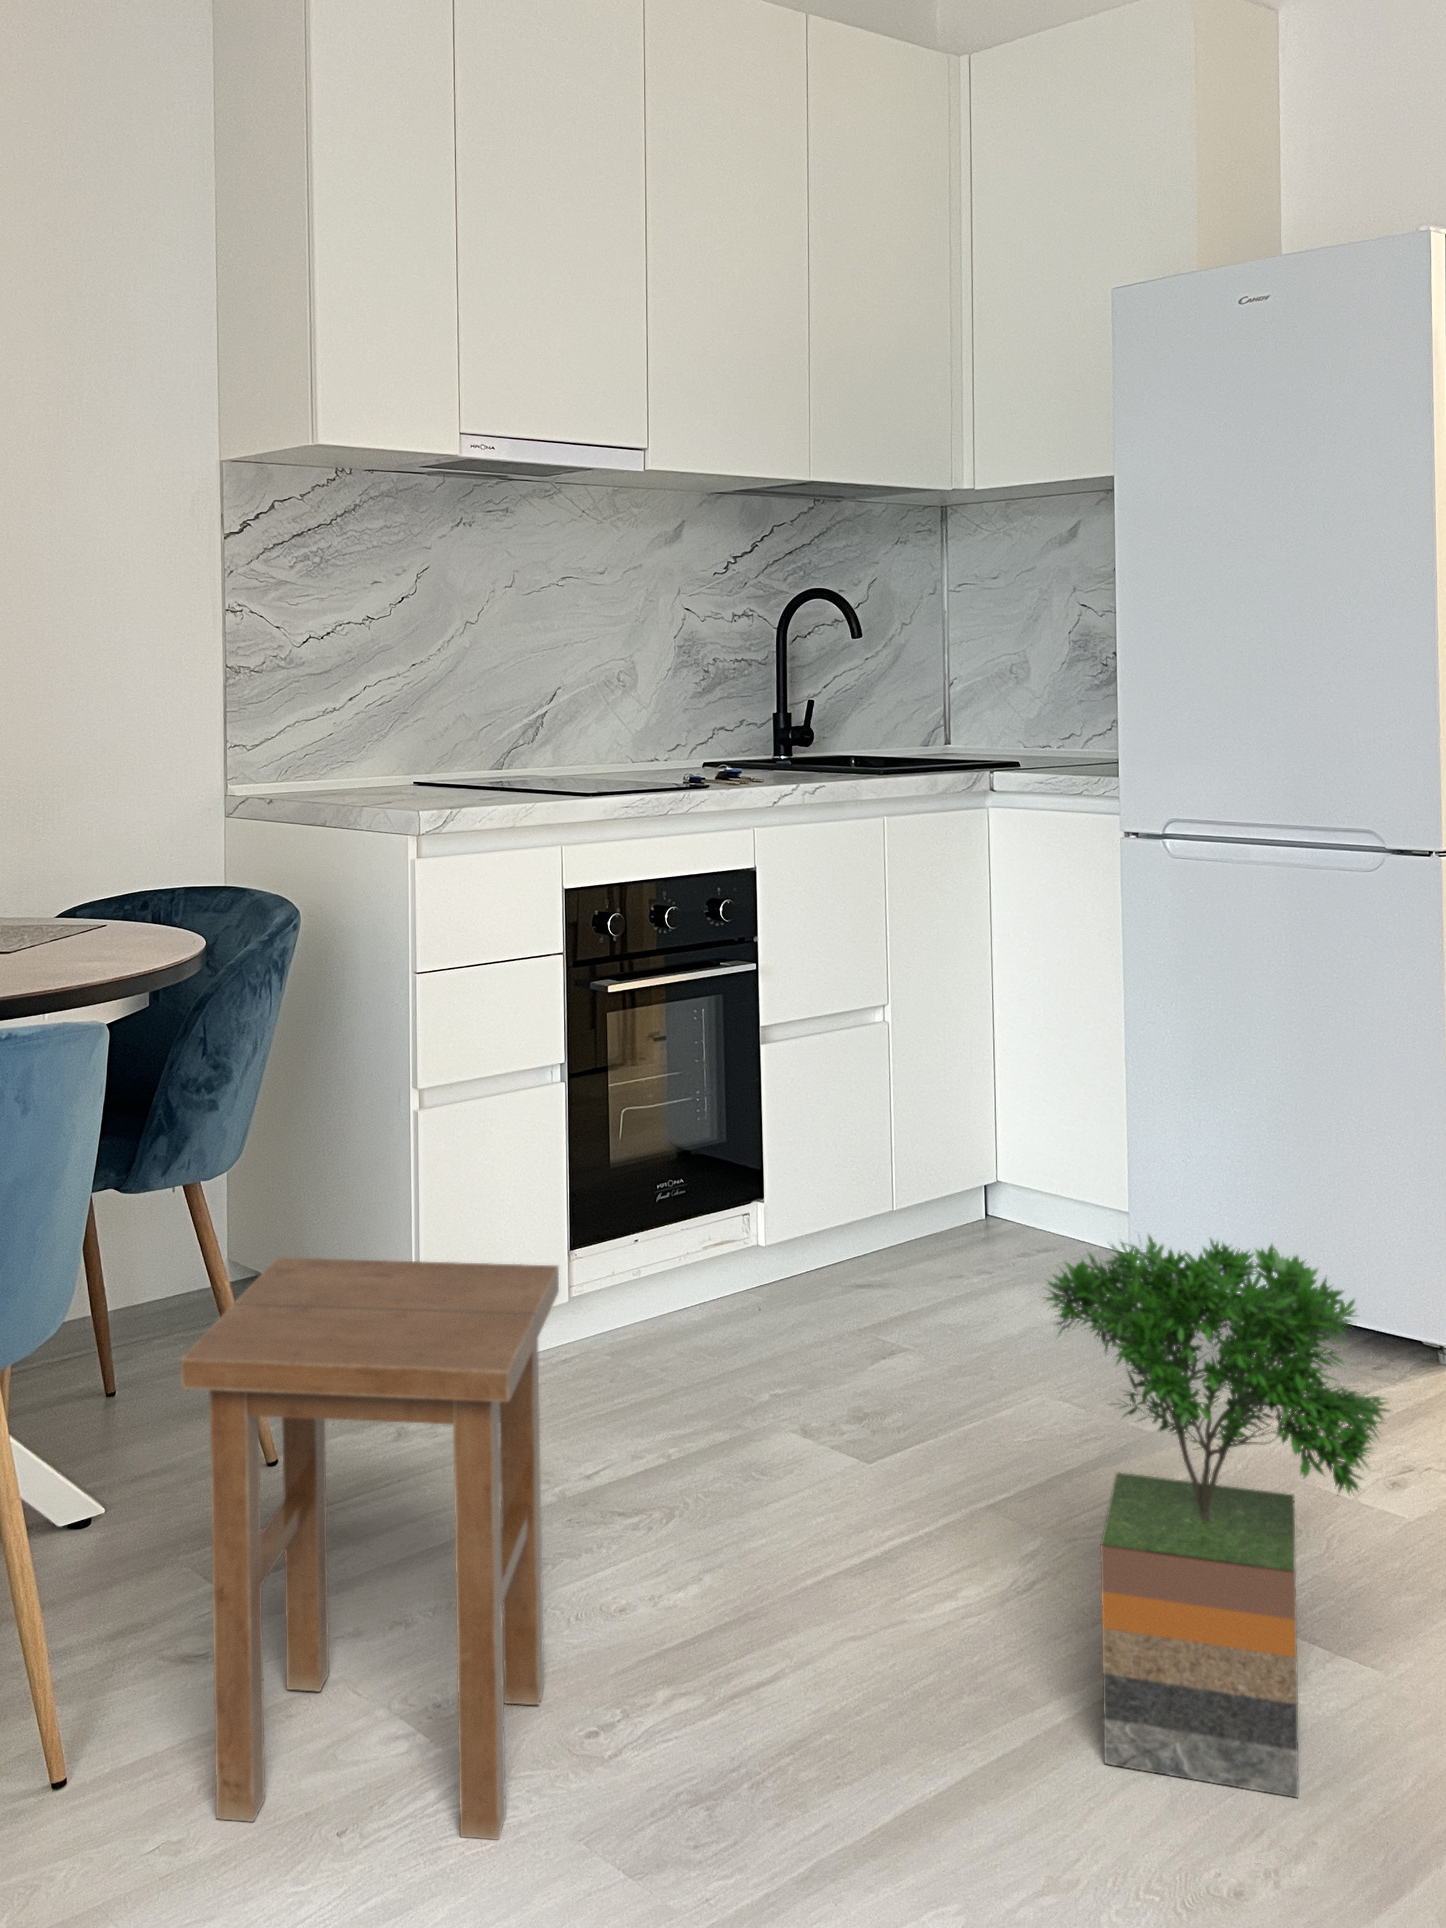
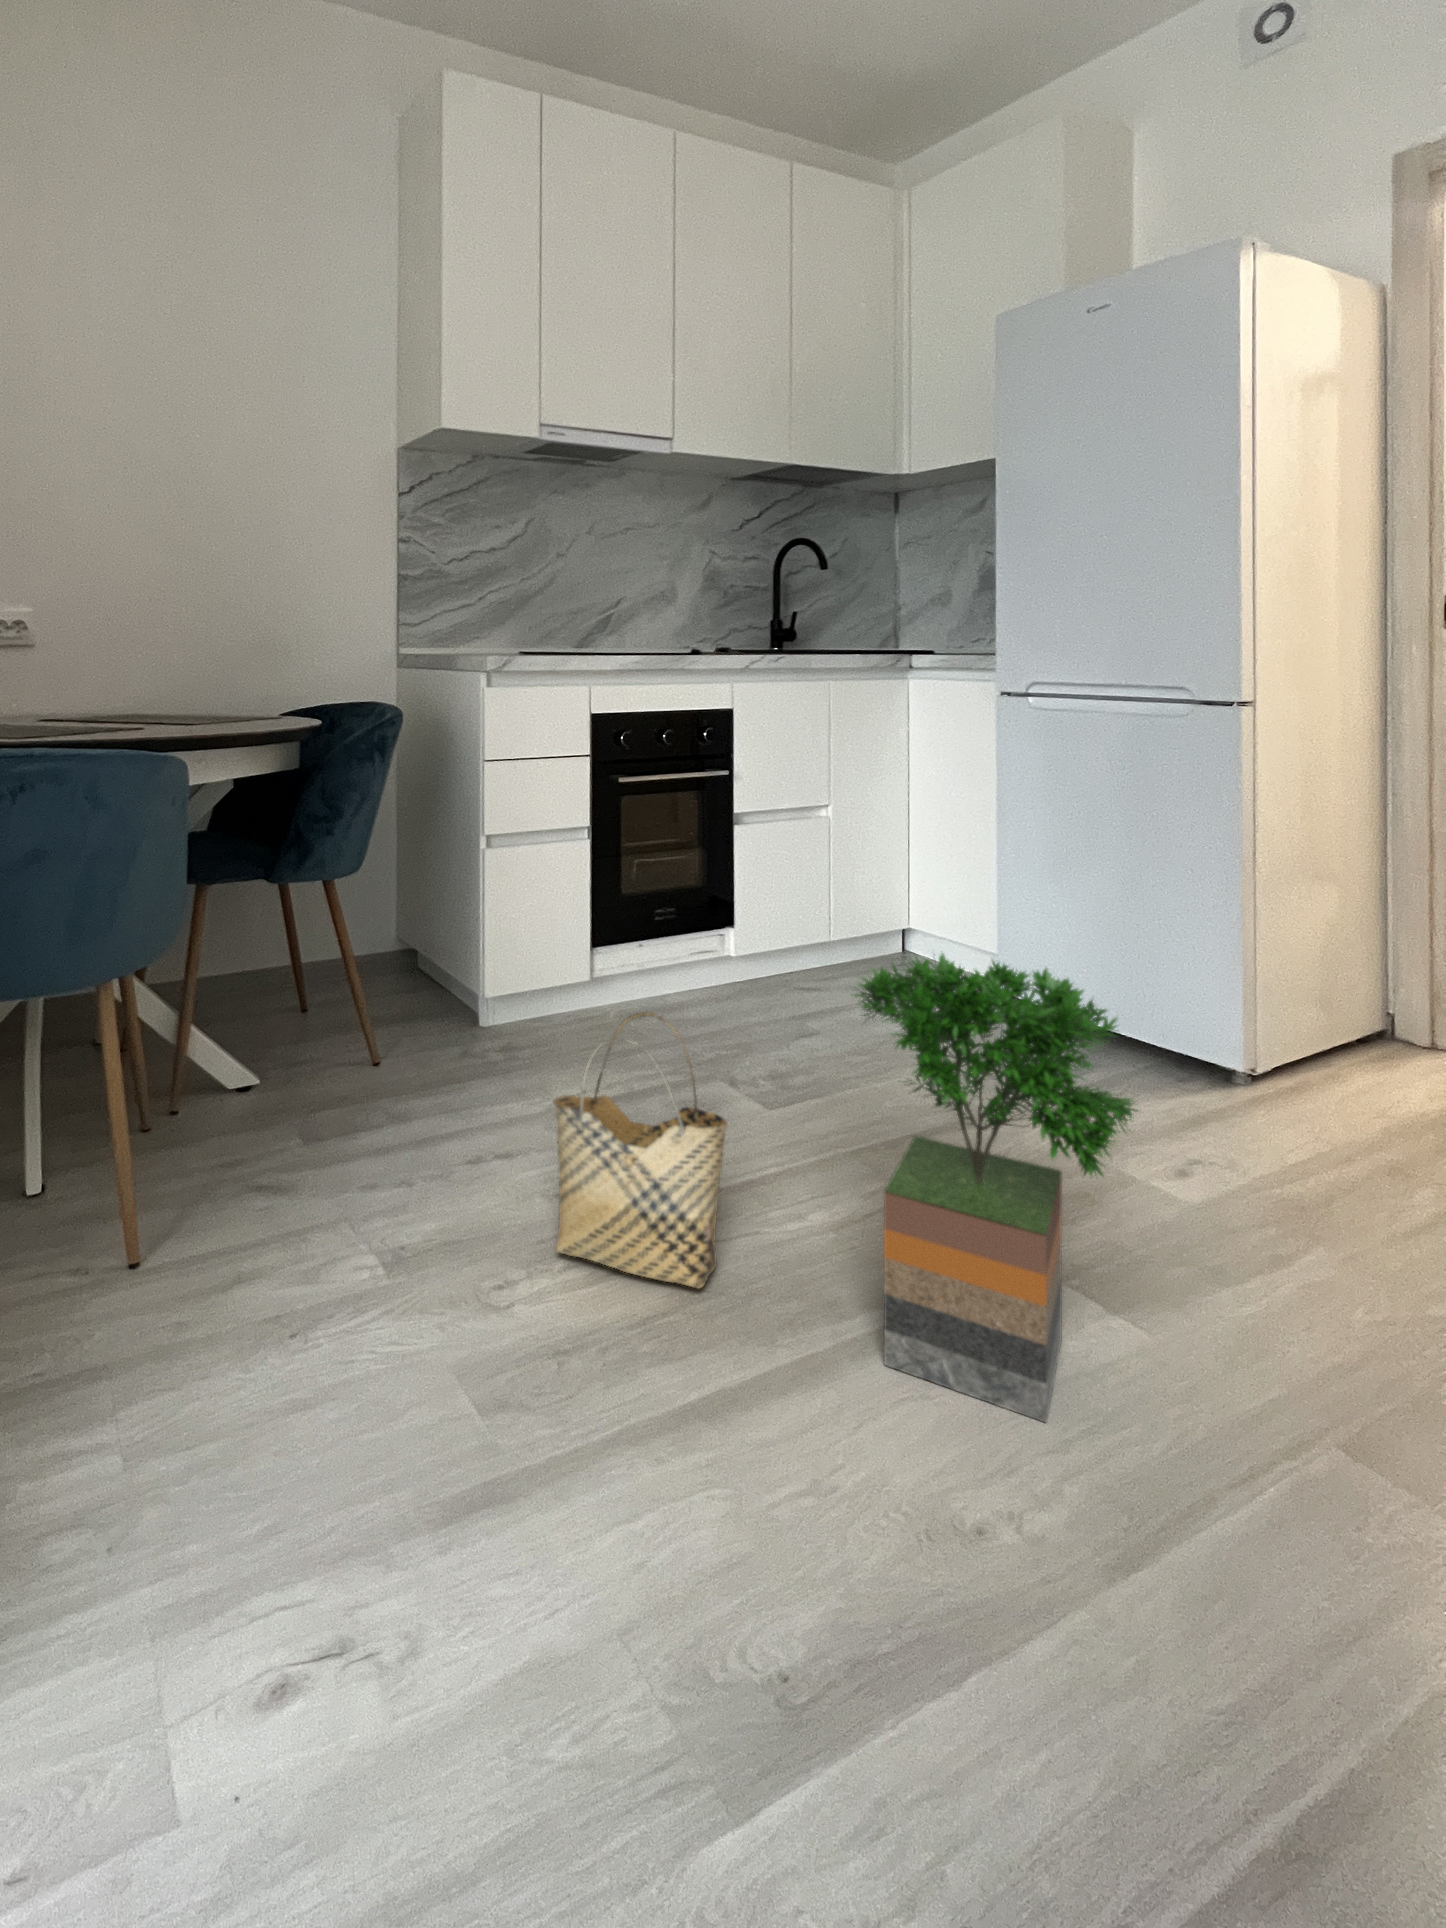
stool: present [181,1257,559,1840] -> none [198,924,497,1351]
woven basket: none [642,1344,882,1707] -> present [553,1012,727,1288]

